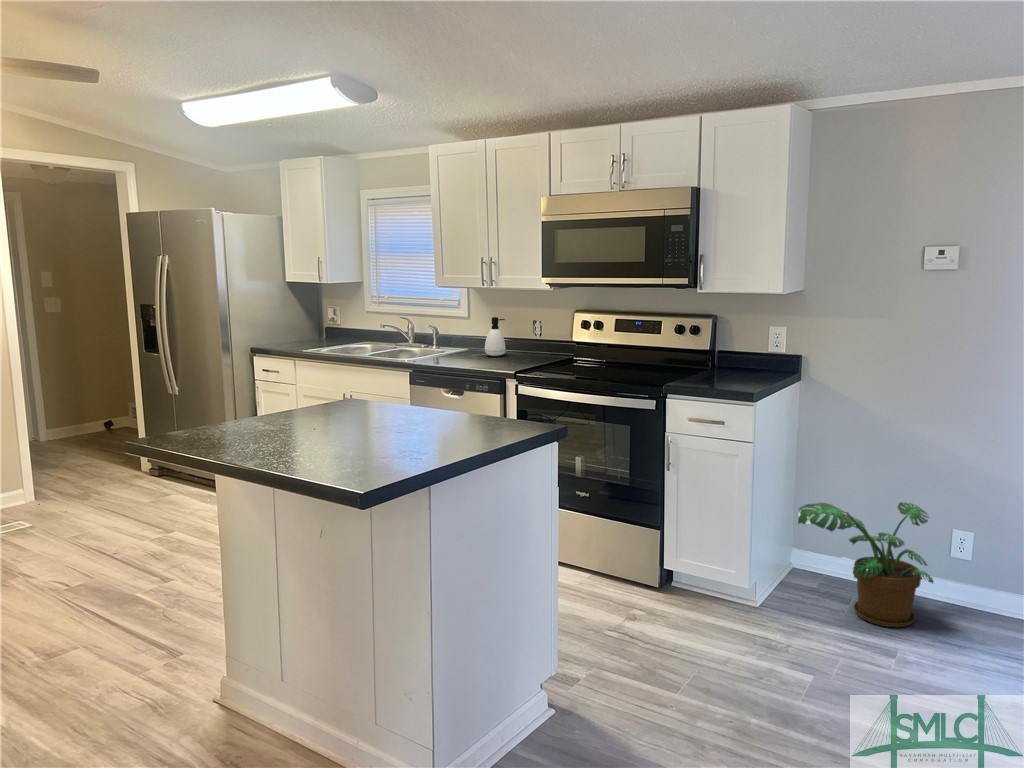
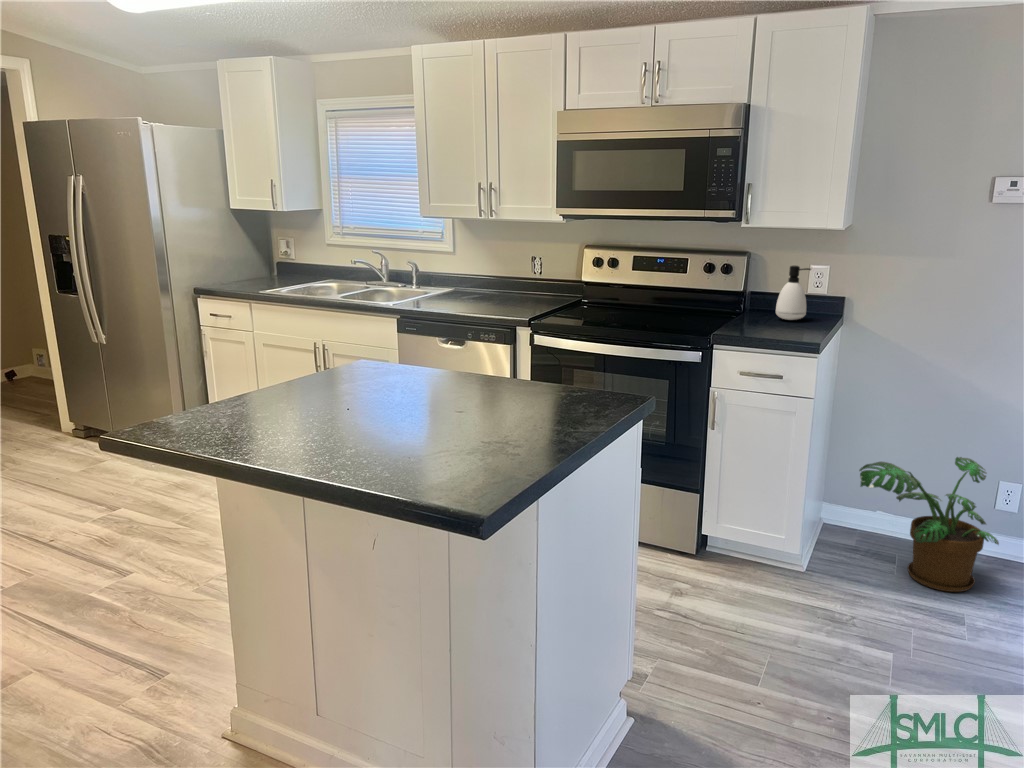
soap dispenser: present [485,317,506,356] -> present [776,266,811,320]

